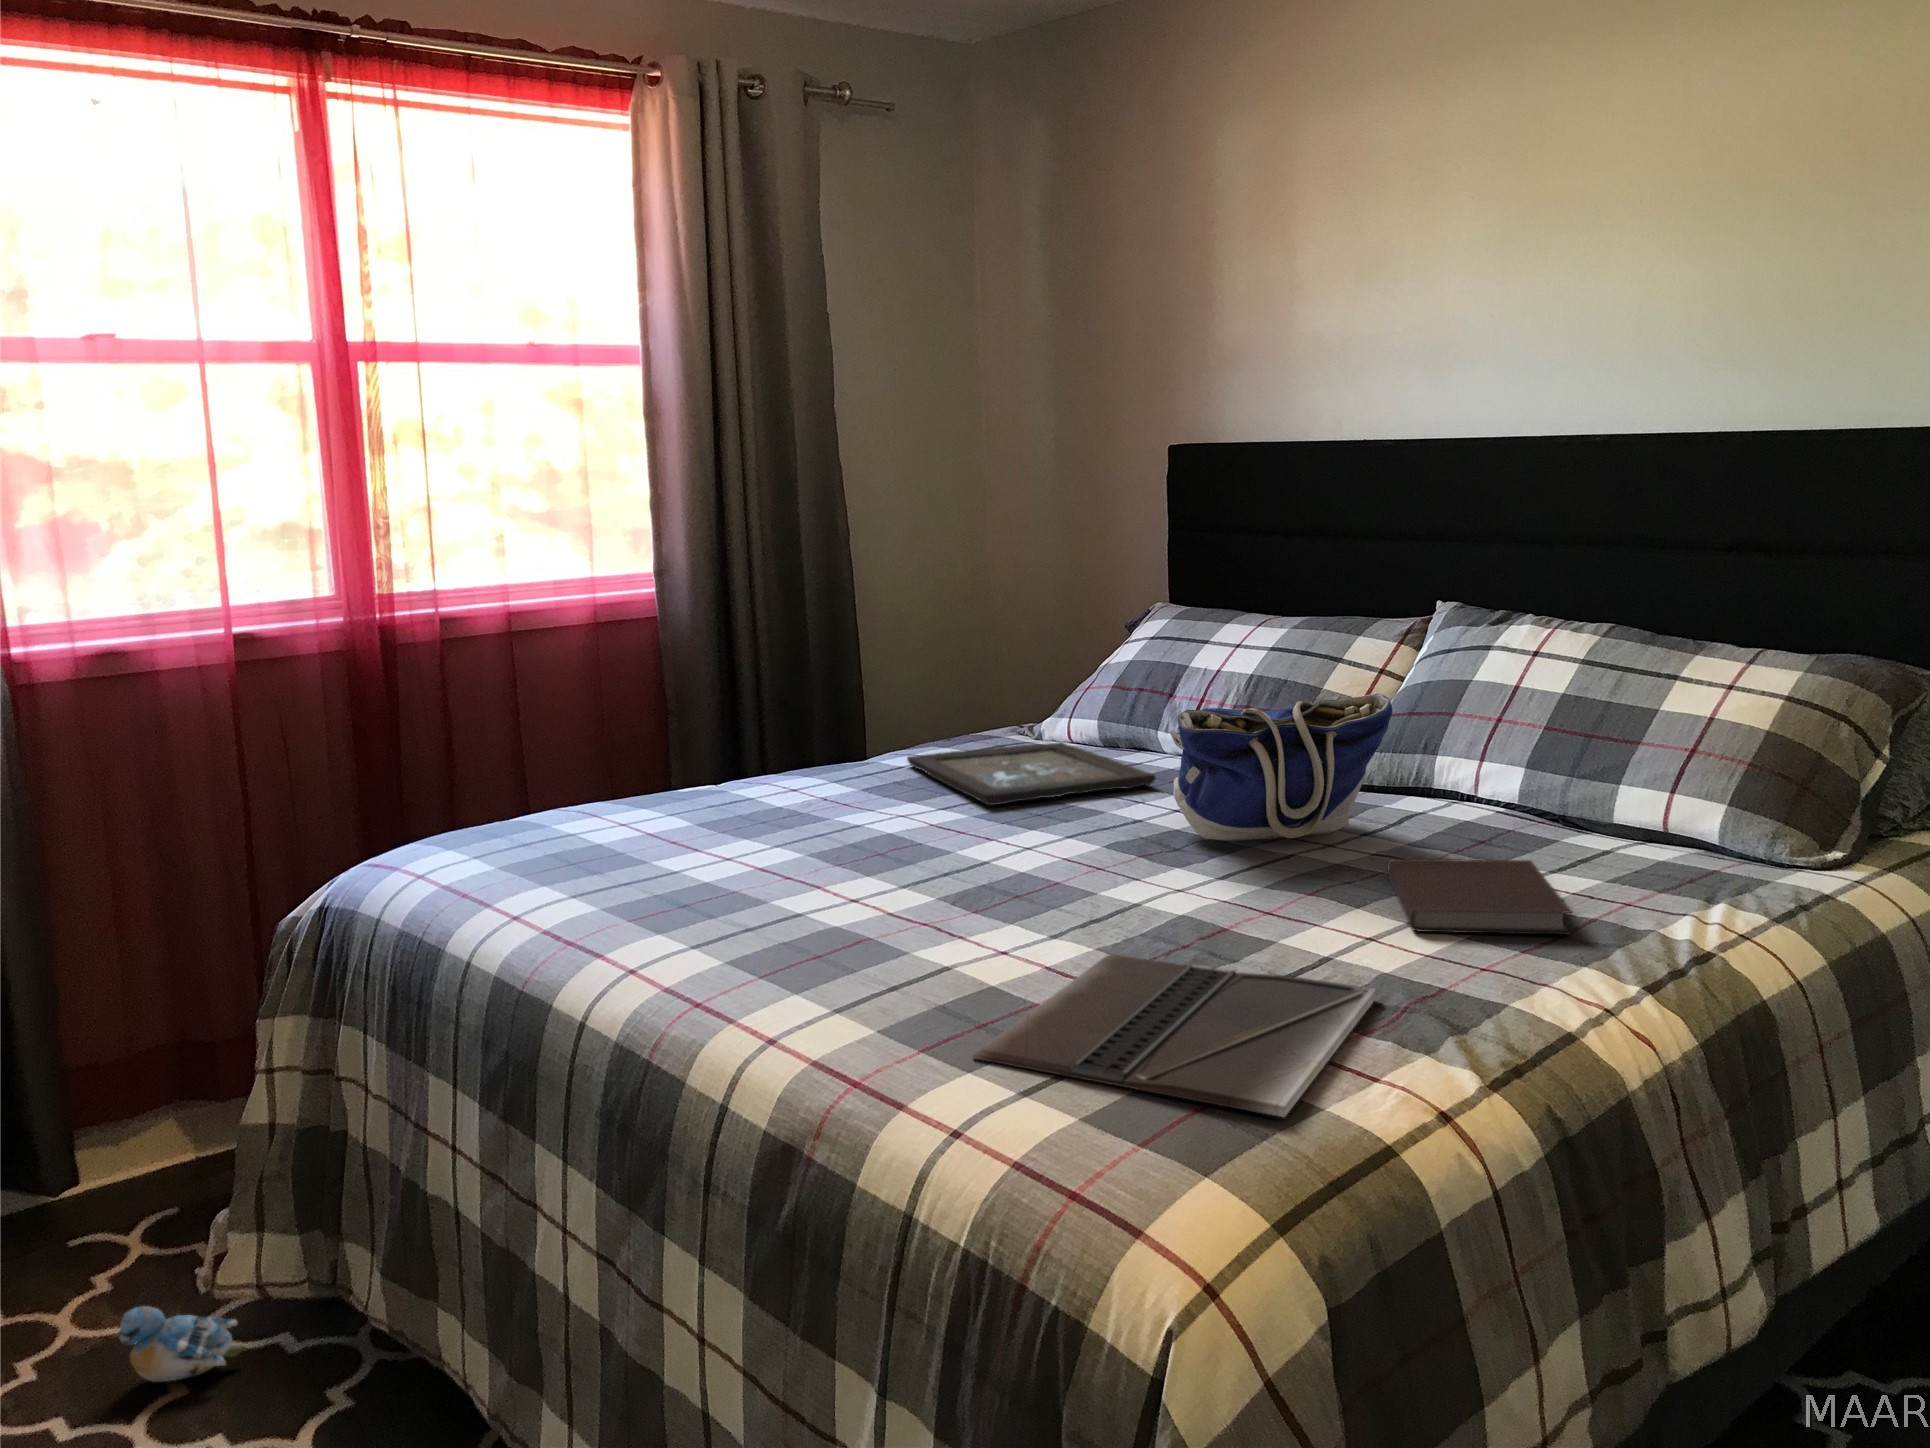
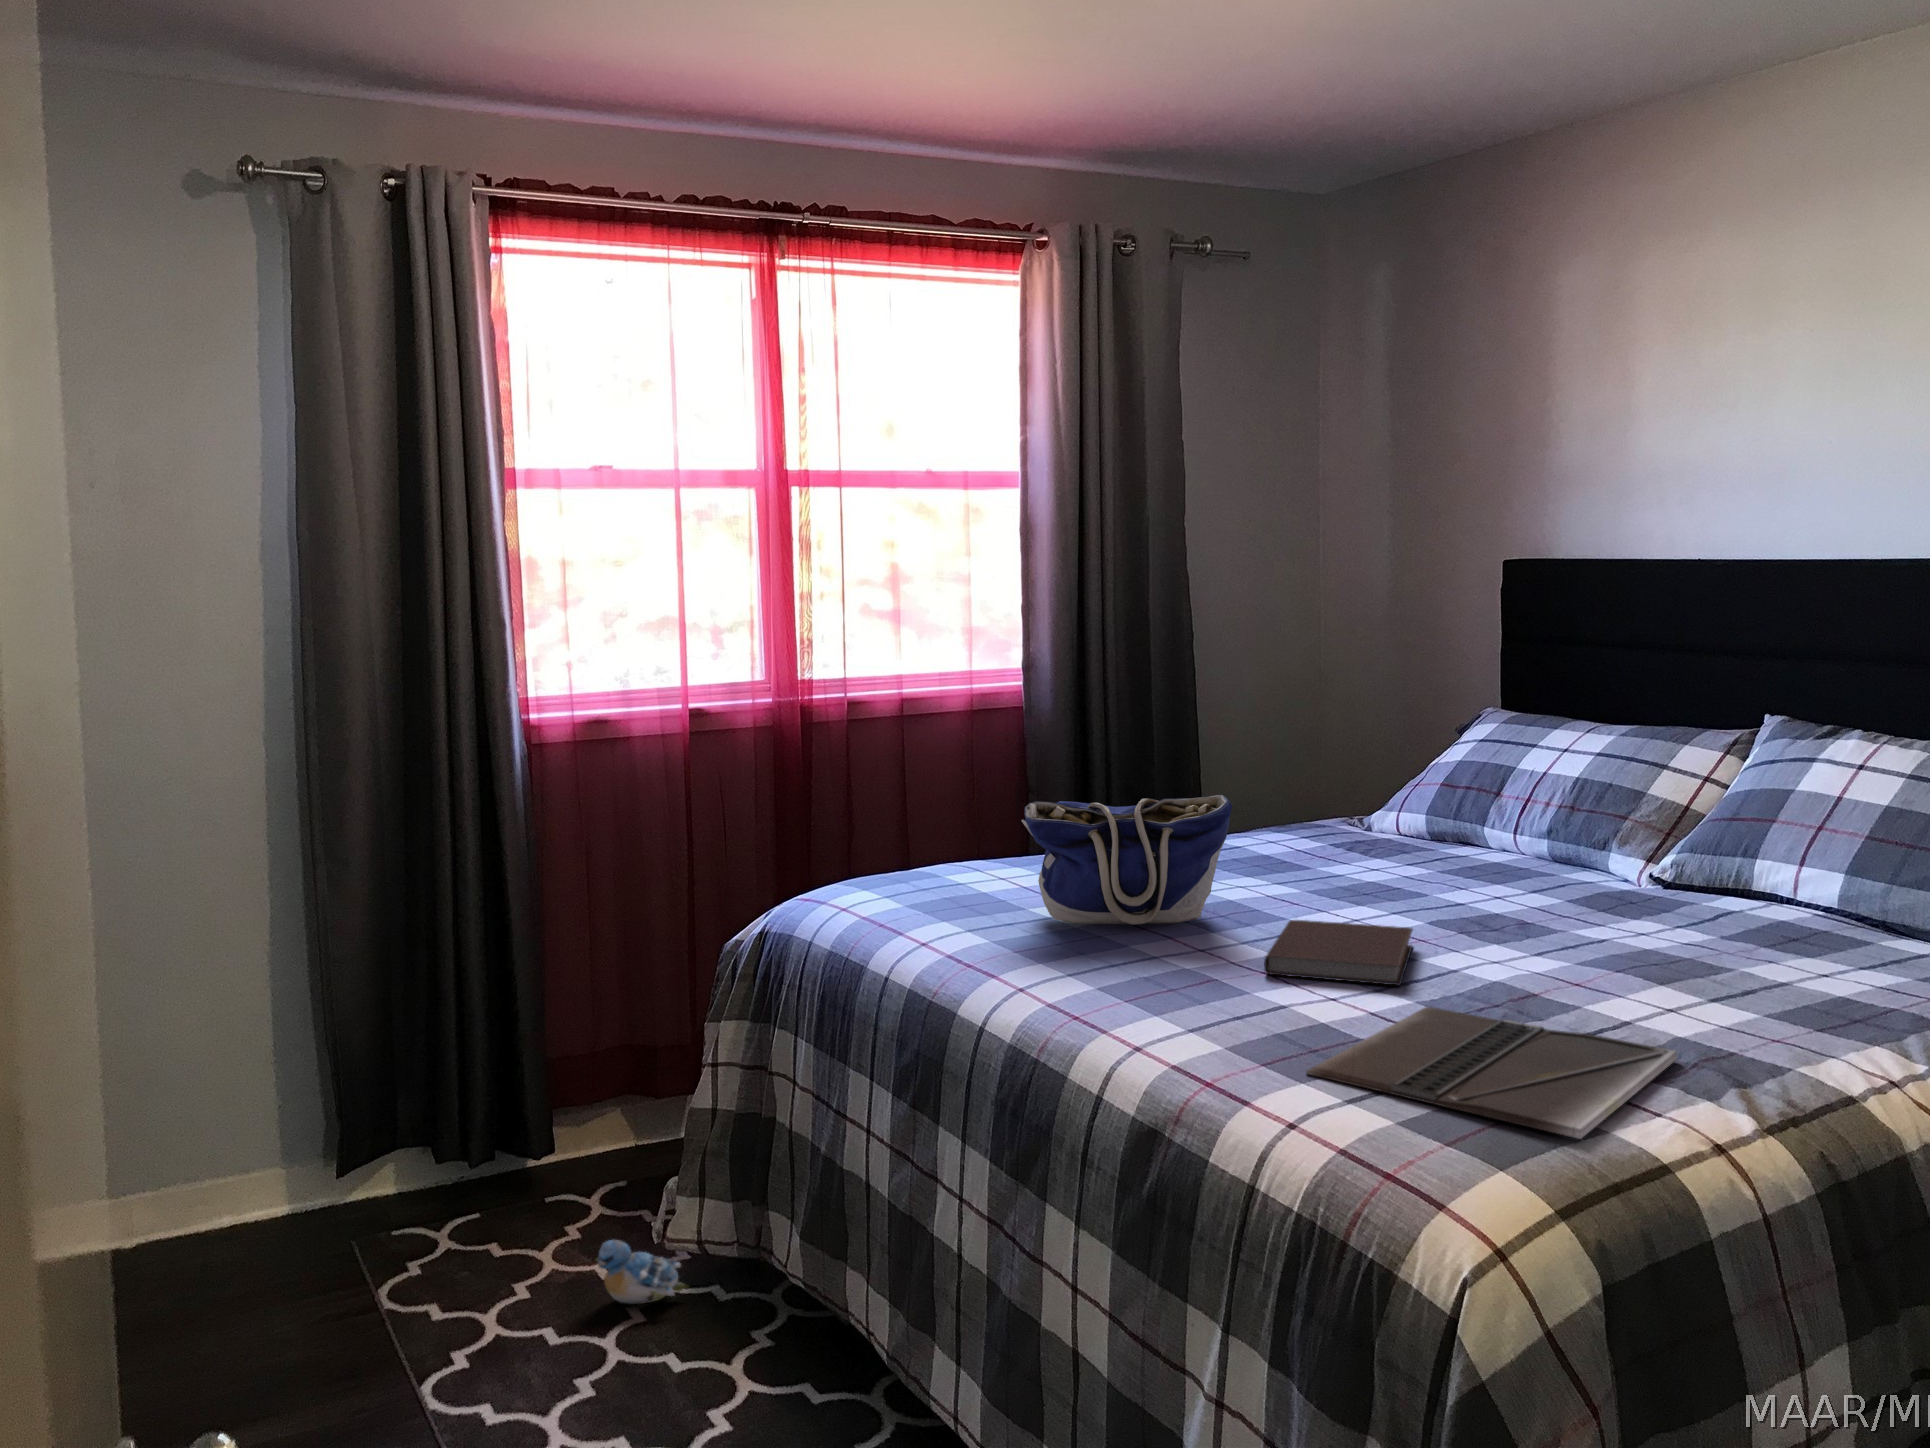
tote bag: present [1170,693,1392,841] -> present [1021,795,1232,925]
tray: present [907,742,1156,805] -> none [1241,832,1476,882]
notebook: present [1388,859,1572,935] -> present [1264,920,1413,986]

